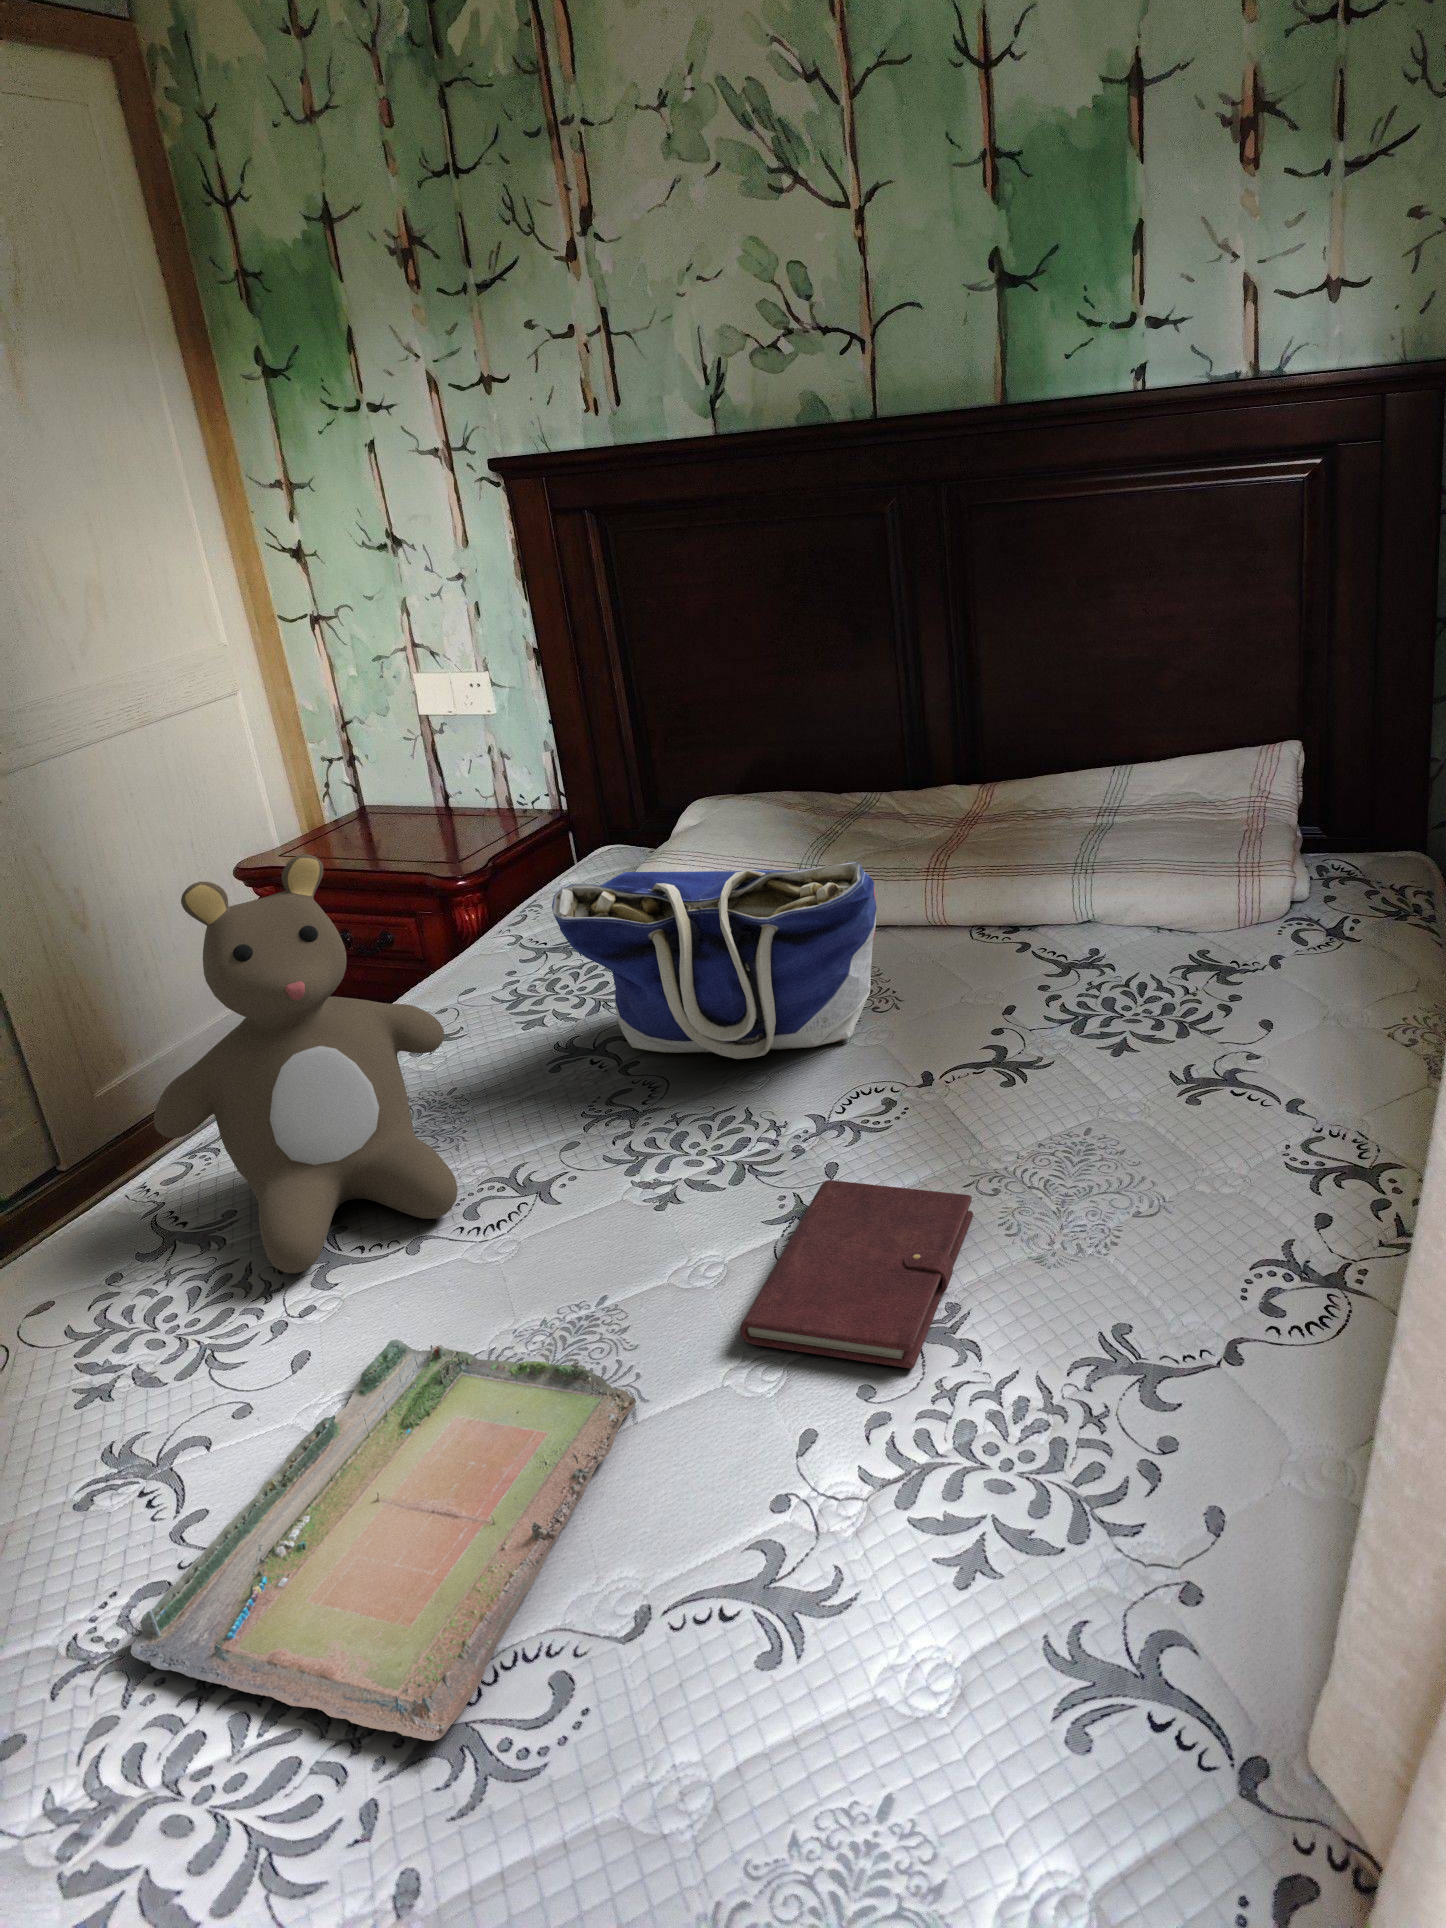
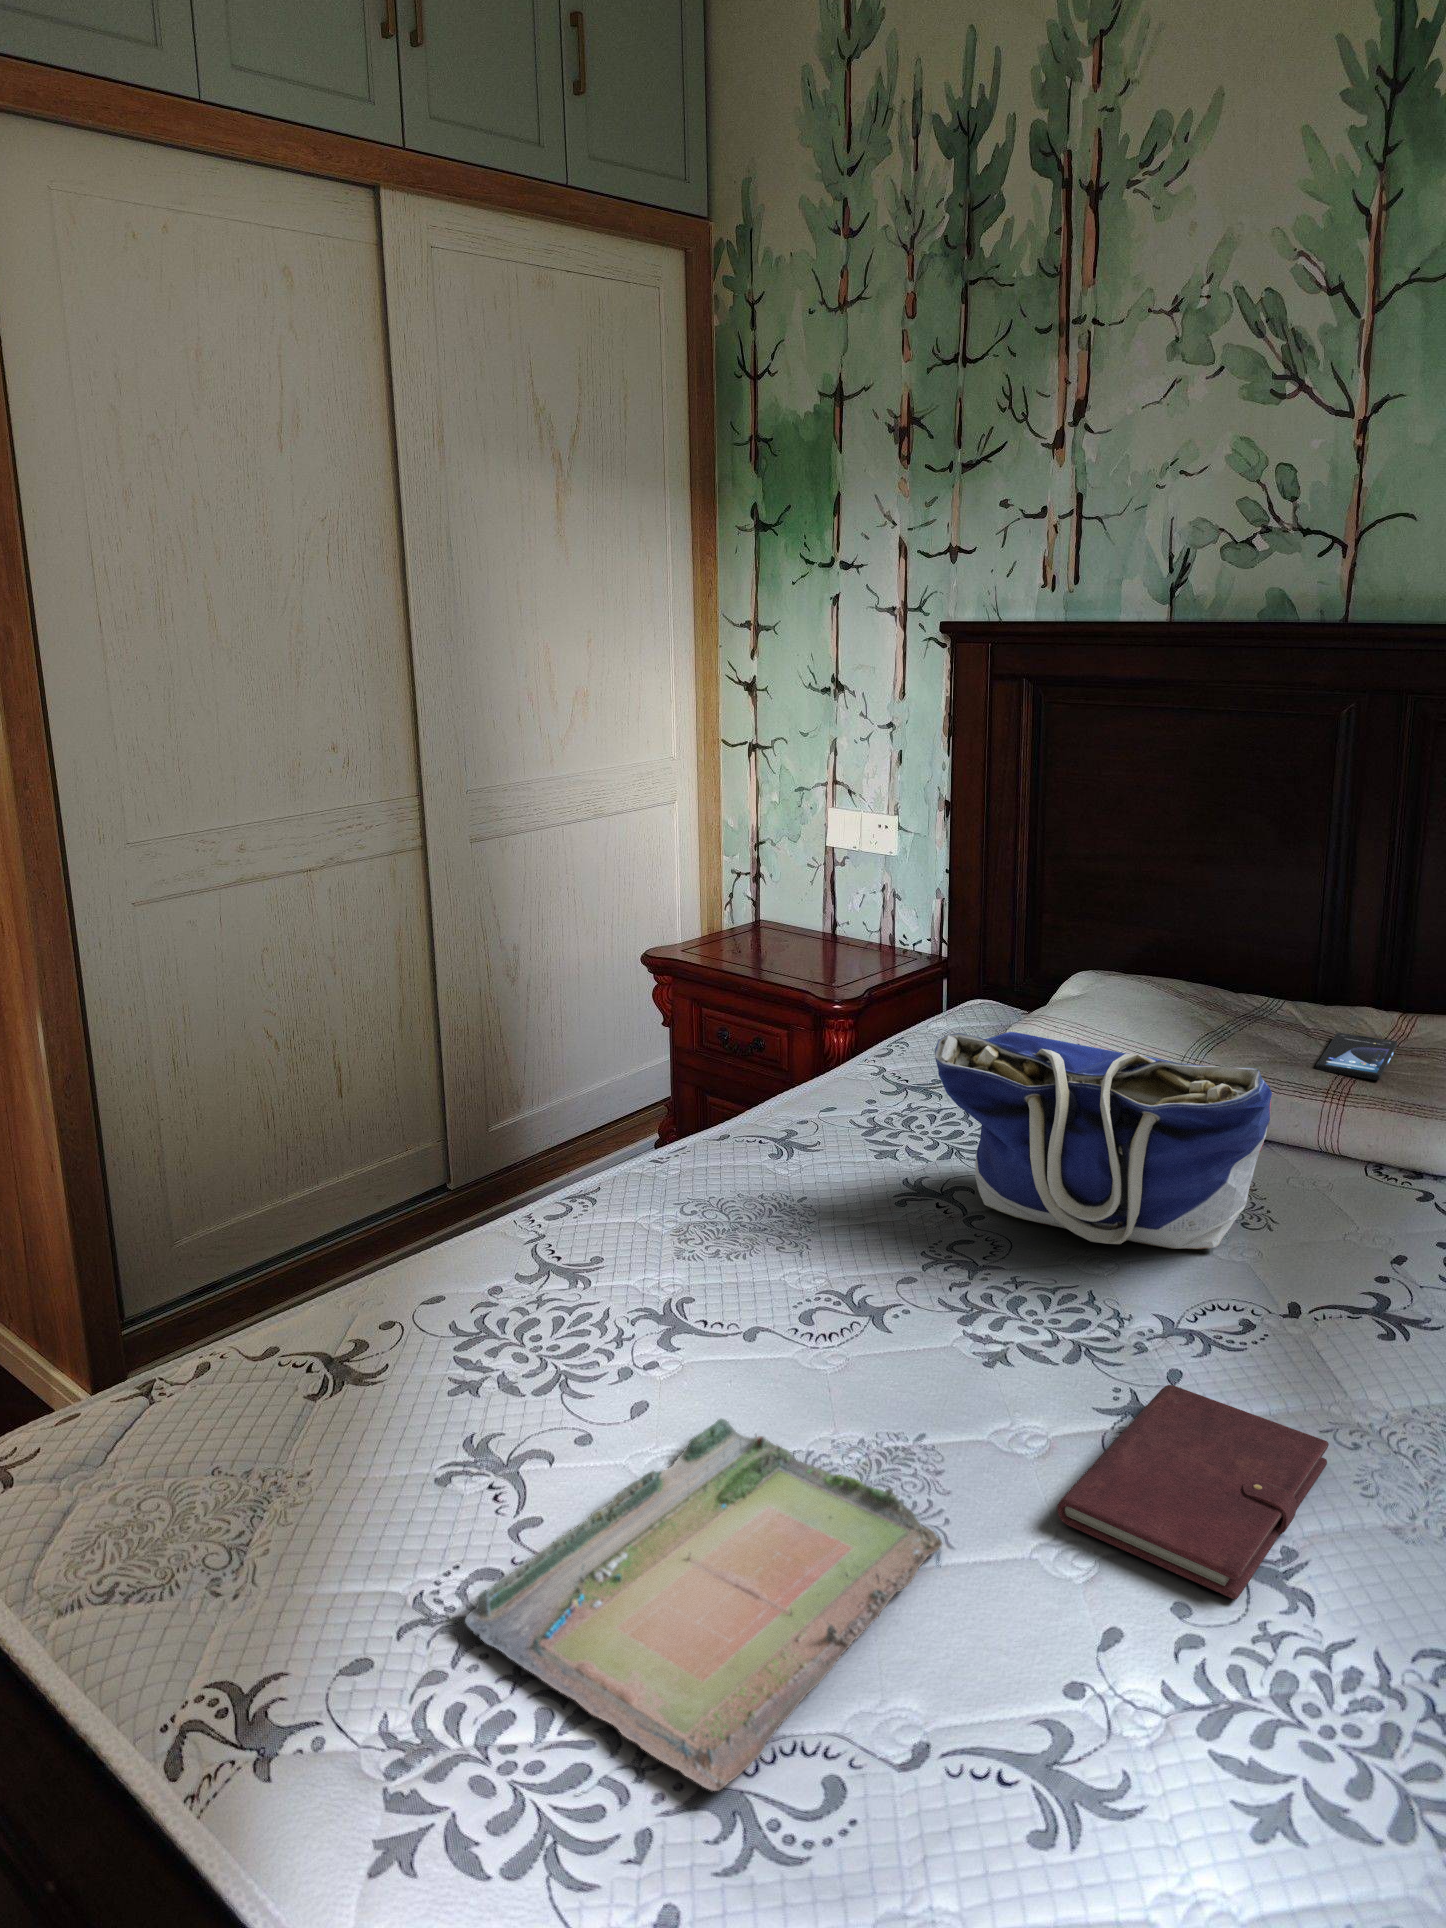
smartphone: none [913,808,979,849] -> present [1316,1032,1397,1080]
teddy bear: present [154,854,458,1273] -> none [550,956,813,1334]

